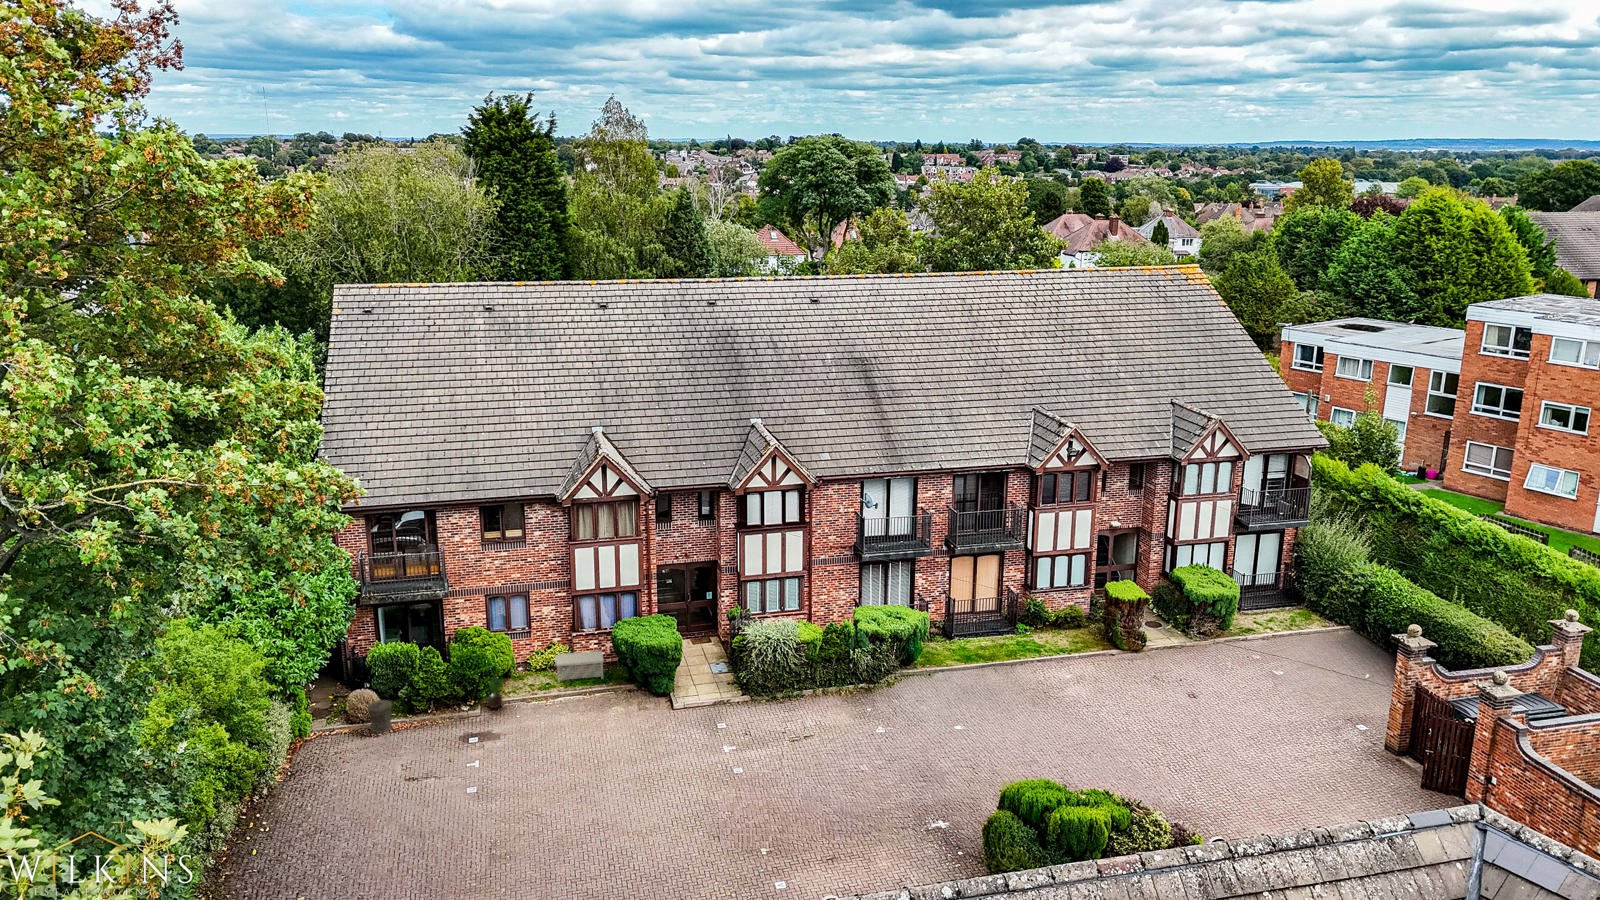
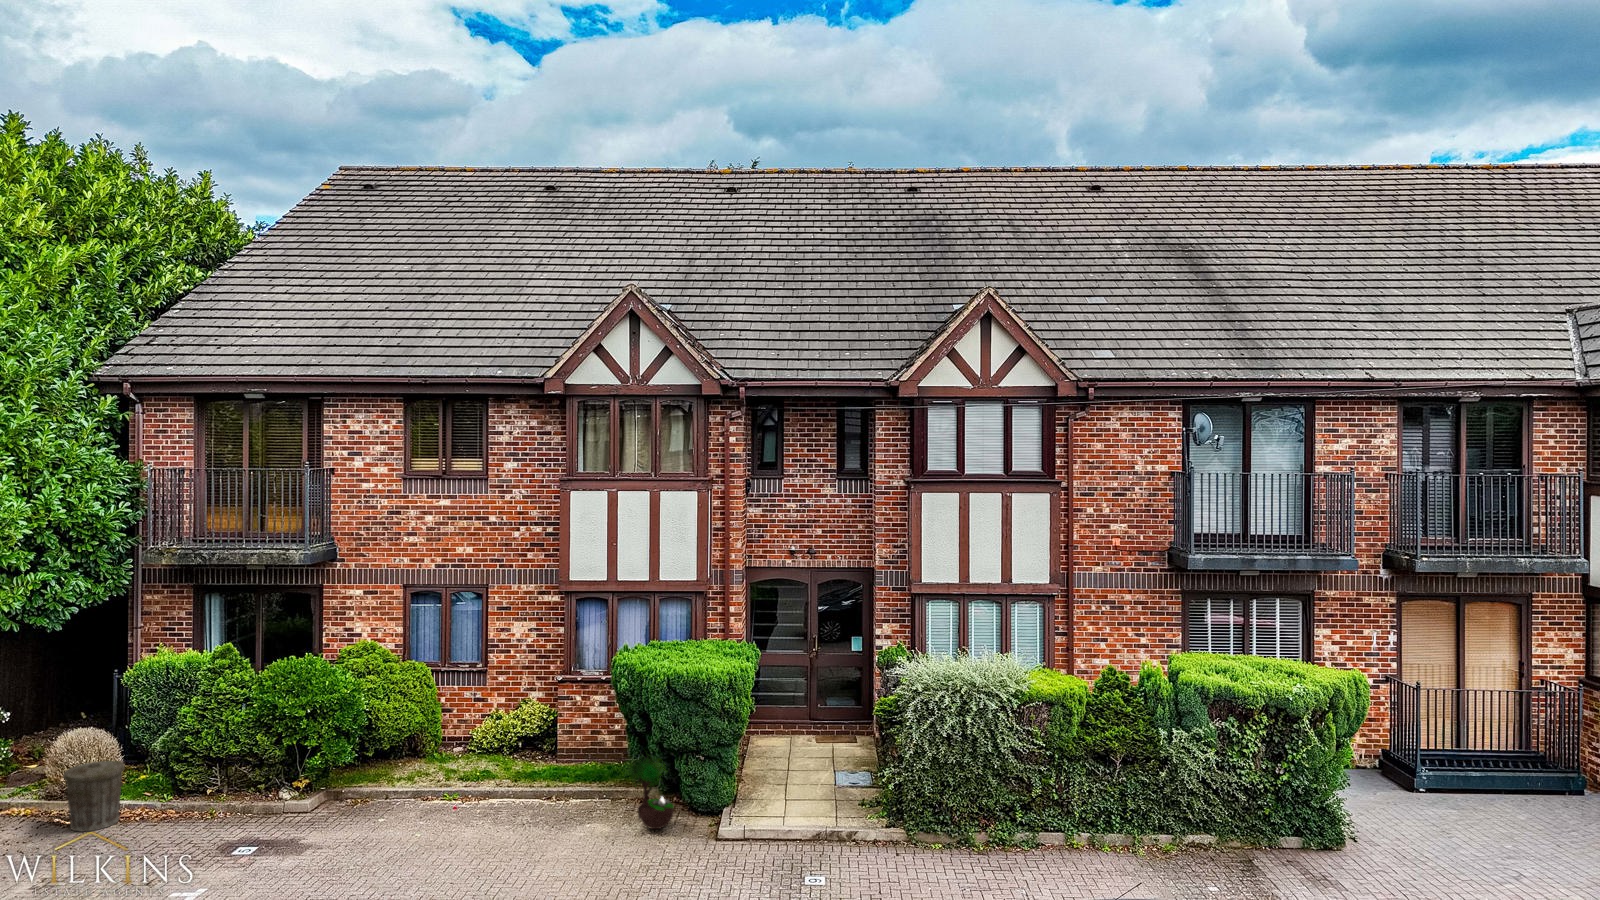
storage bench: present [555,651,603,682] -> none [509,722,619,784]
potted tree: present [486,678,504,708] -> present [625,757,674,829]

